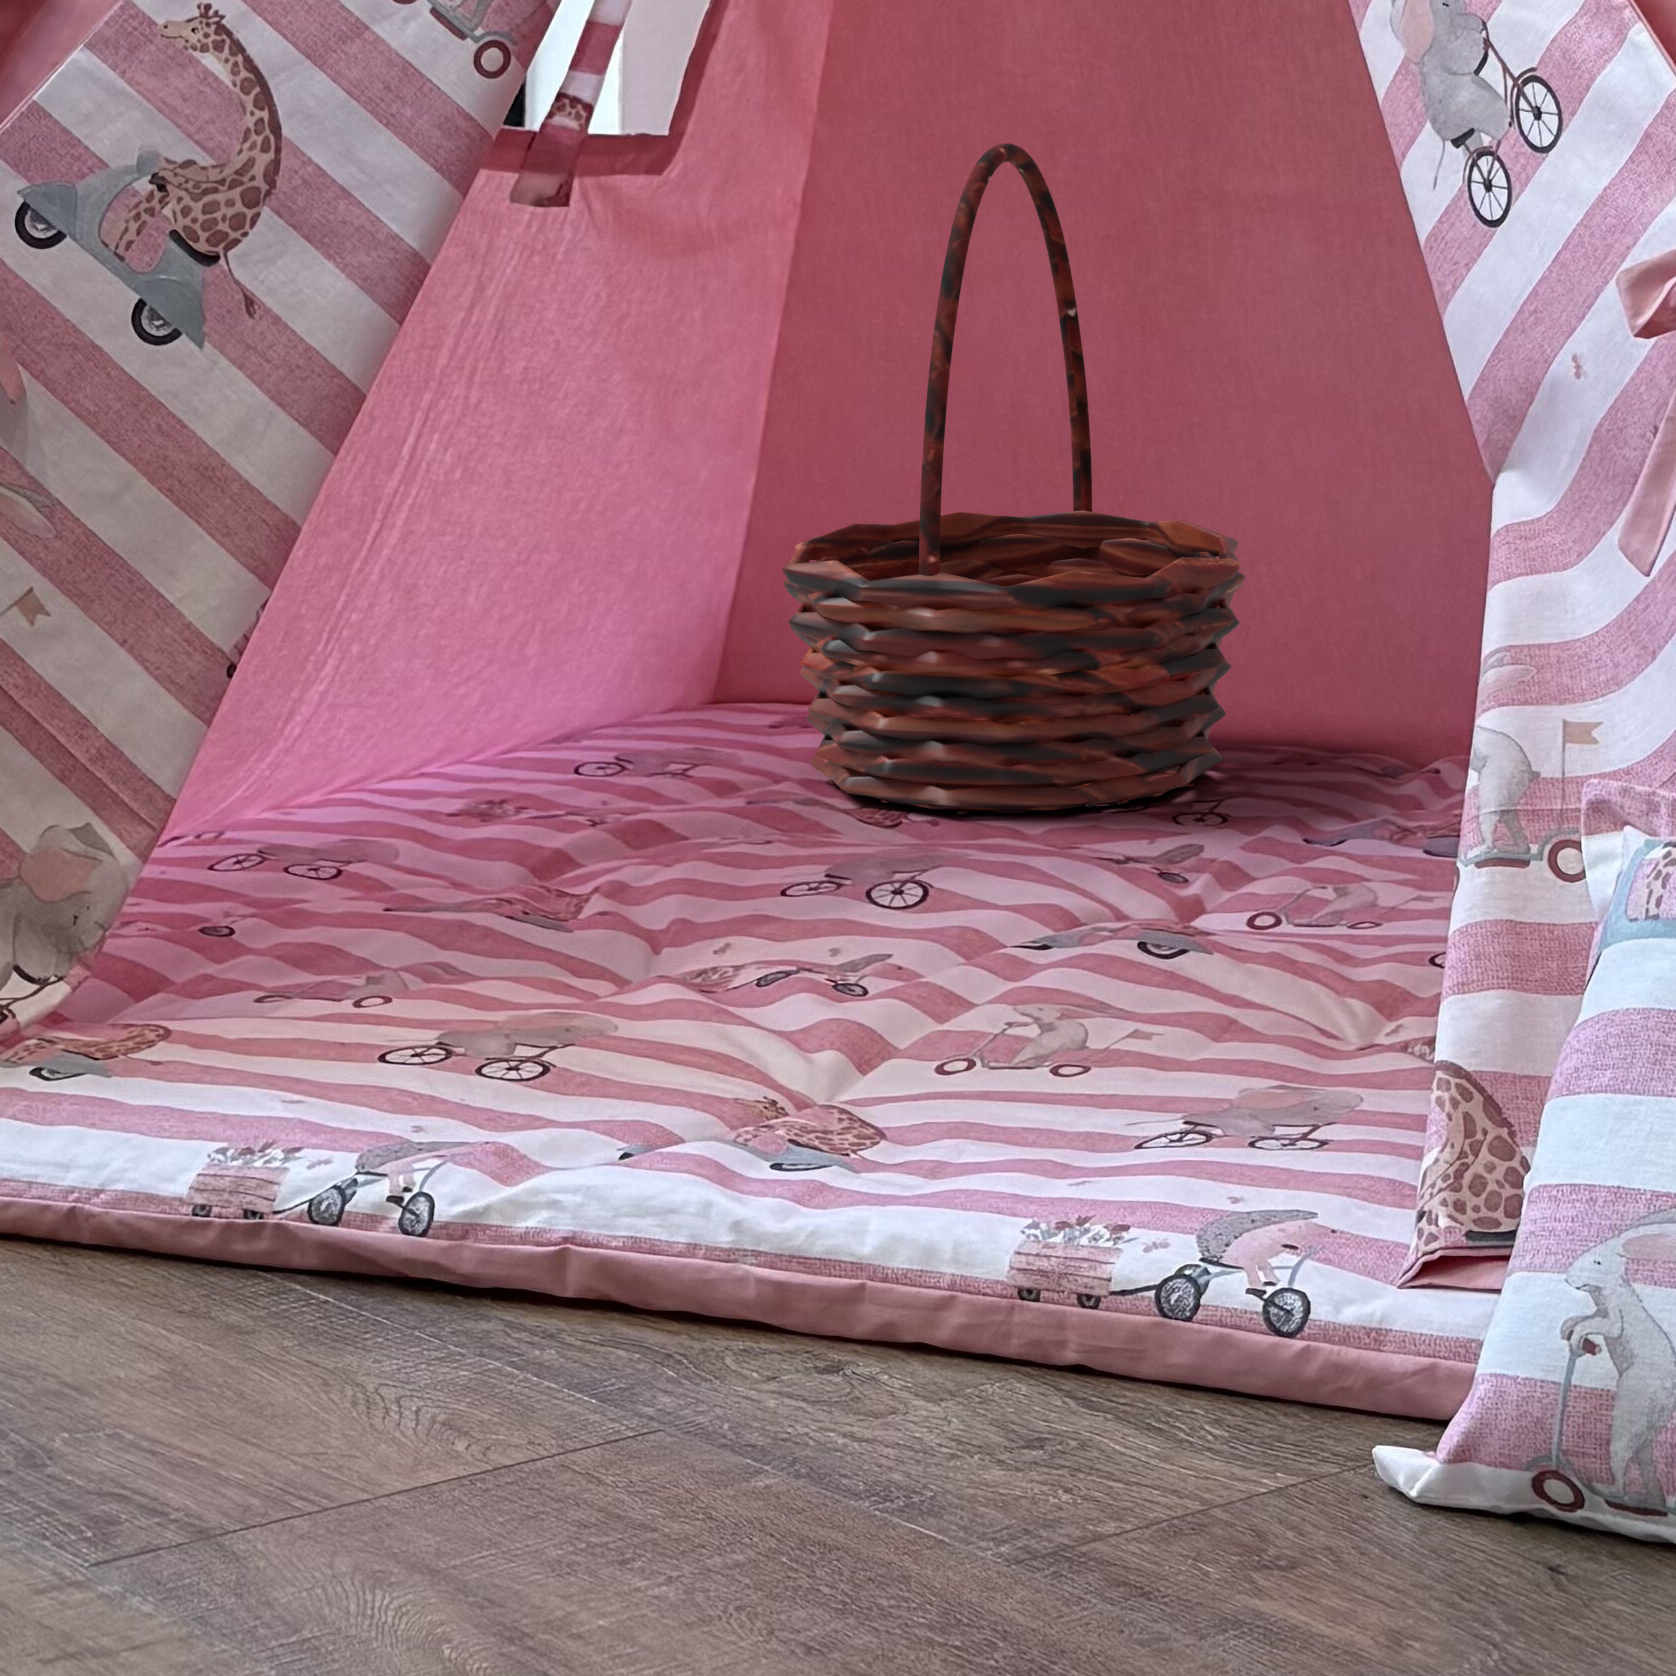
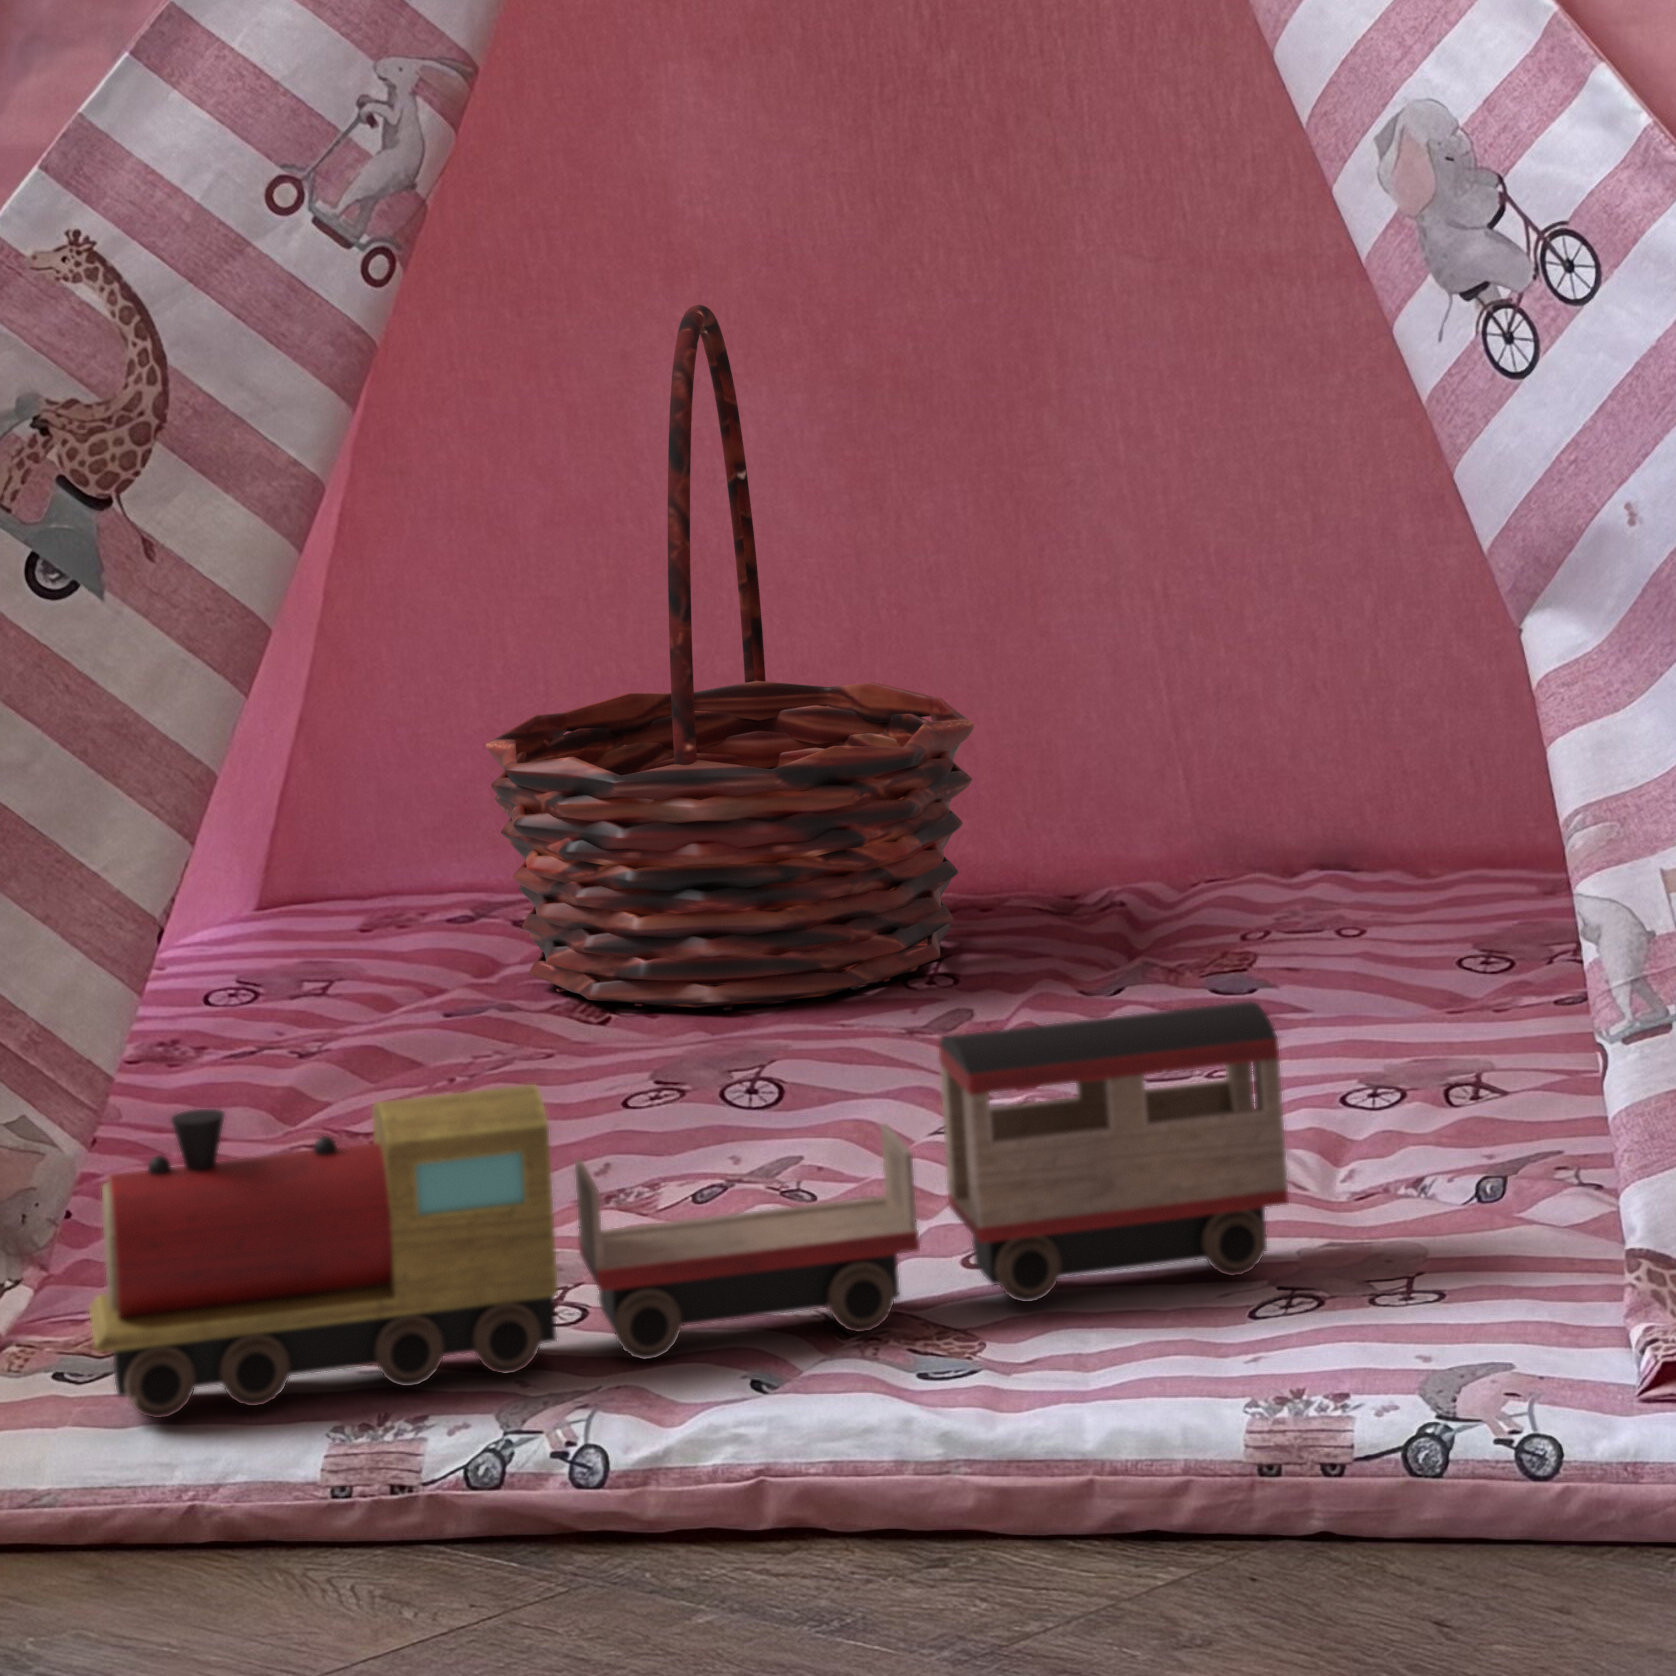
toy train: none [37,830,1212,1114] -> present [89,1001,1289,1418]

